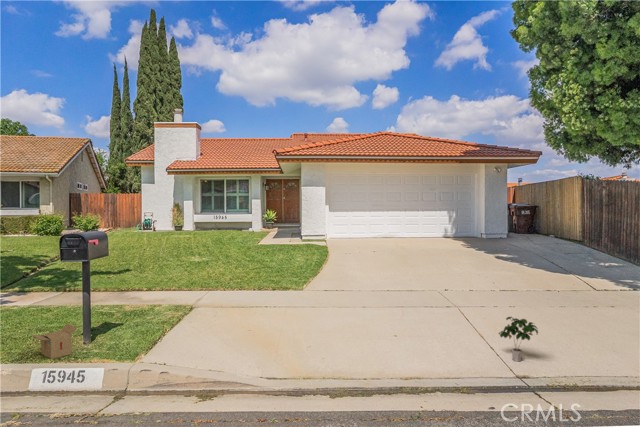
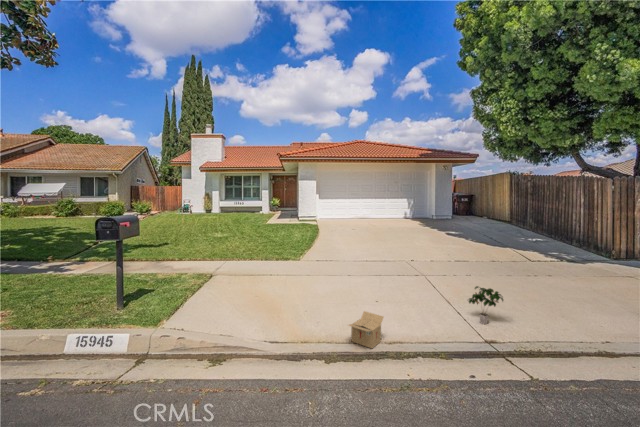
cardboard box: present [32,323,77,359] -> present [349,311,384,349]

